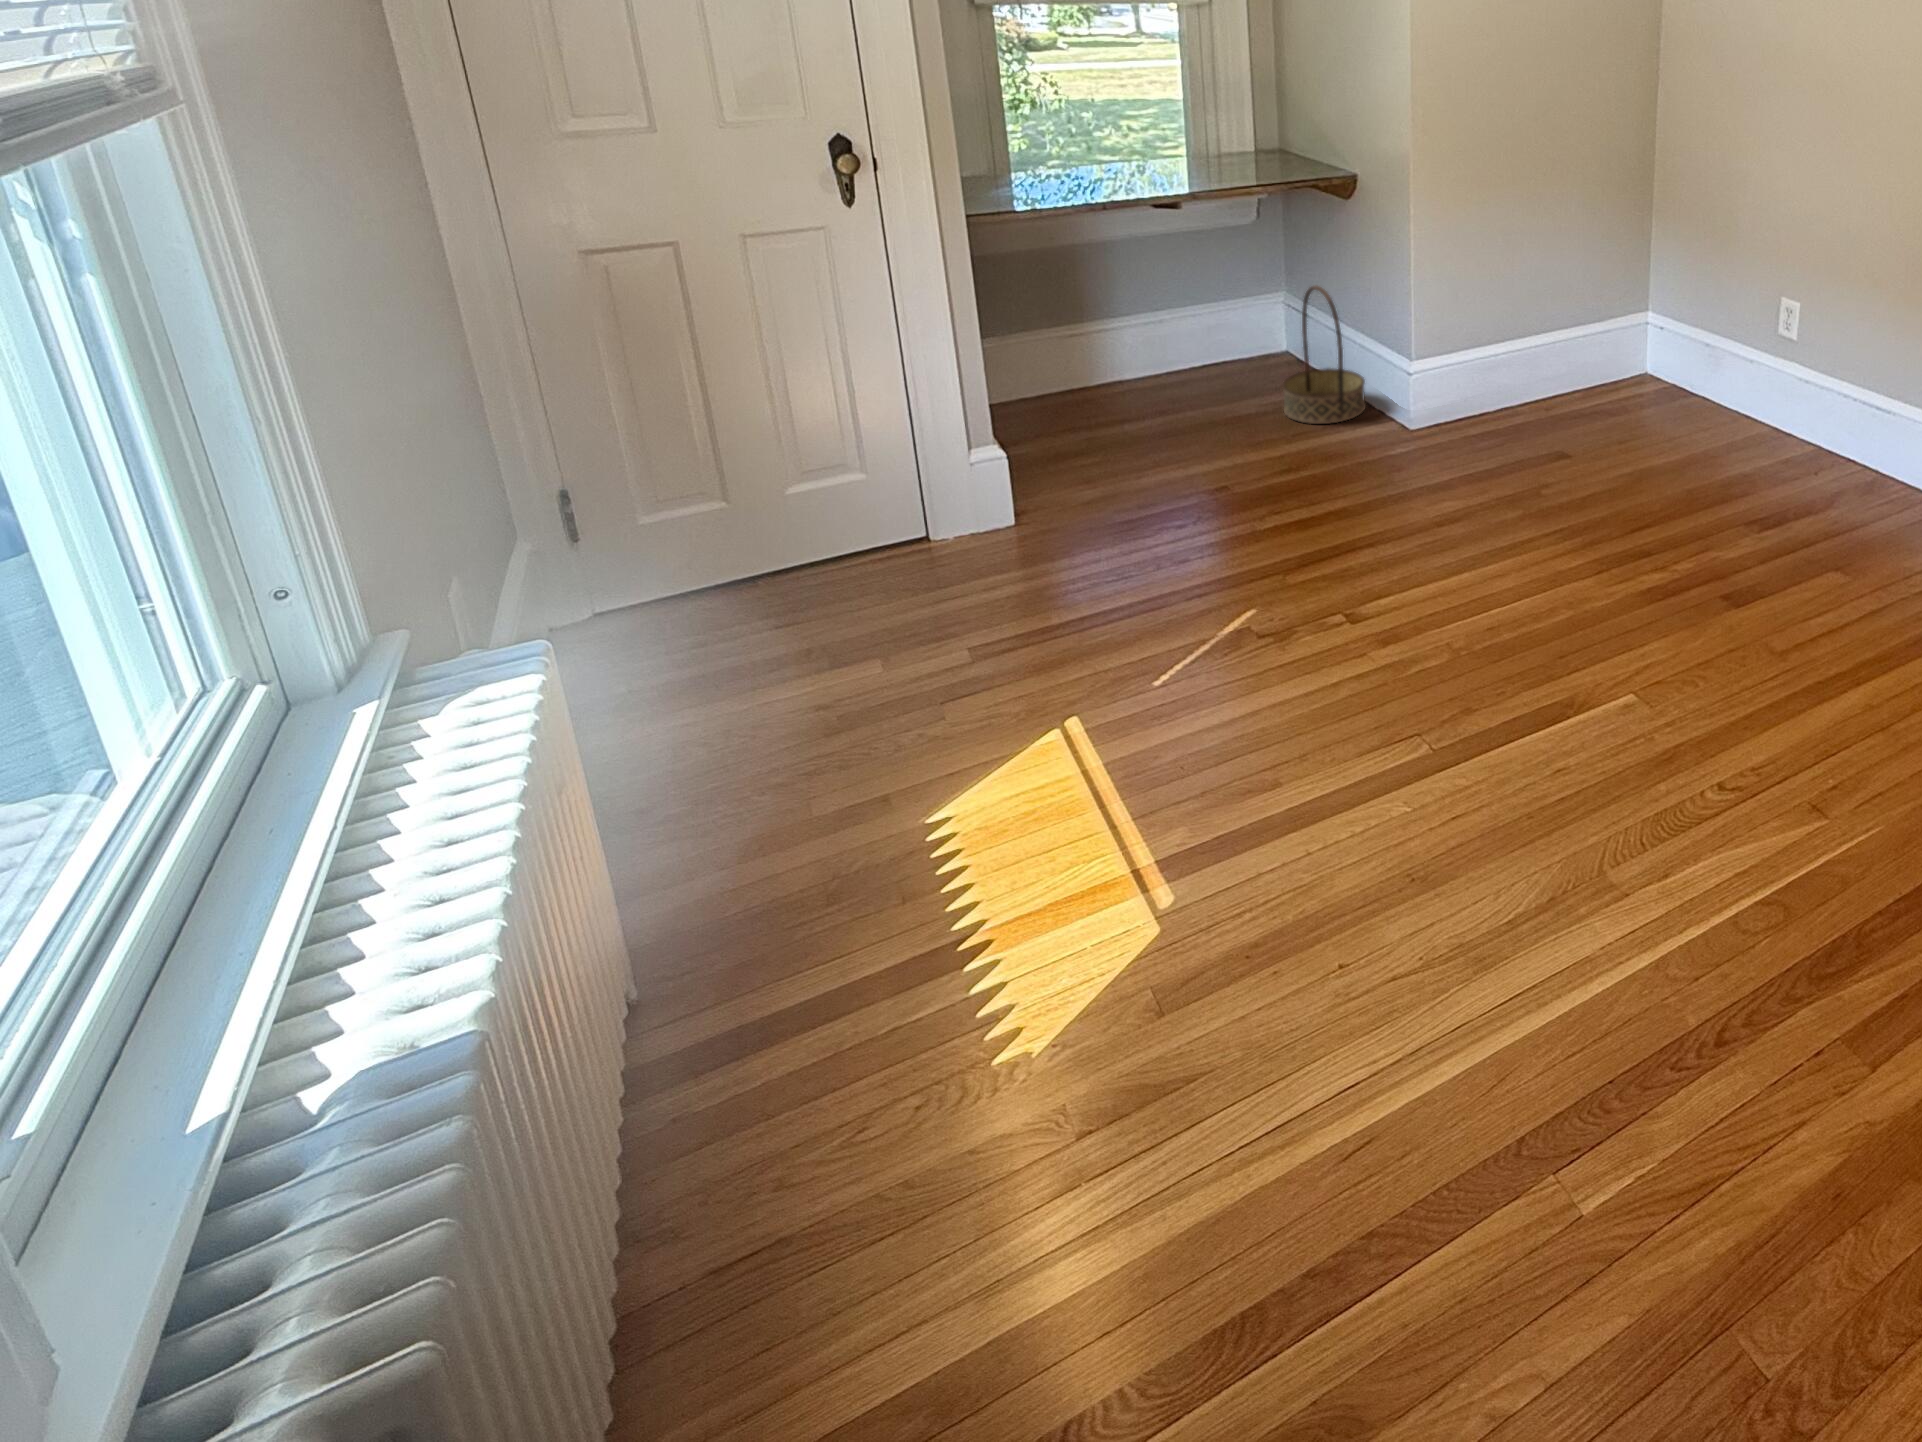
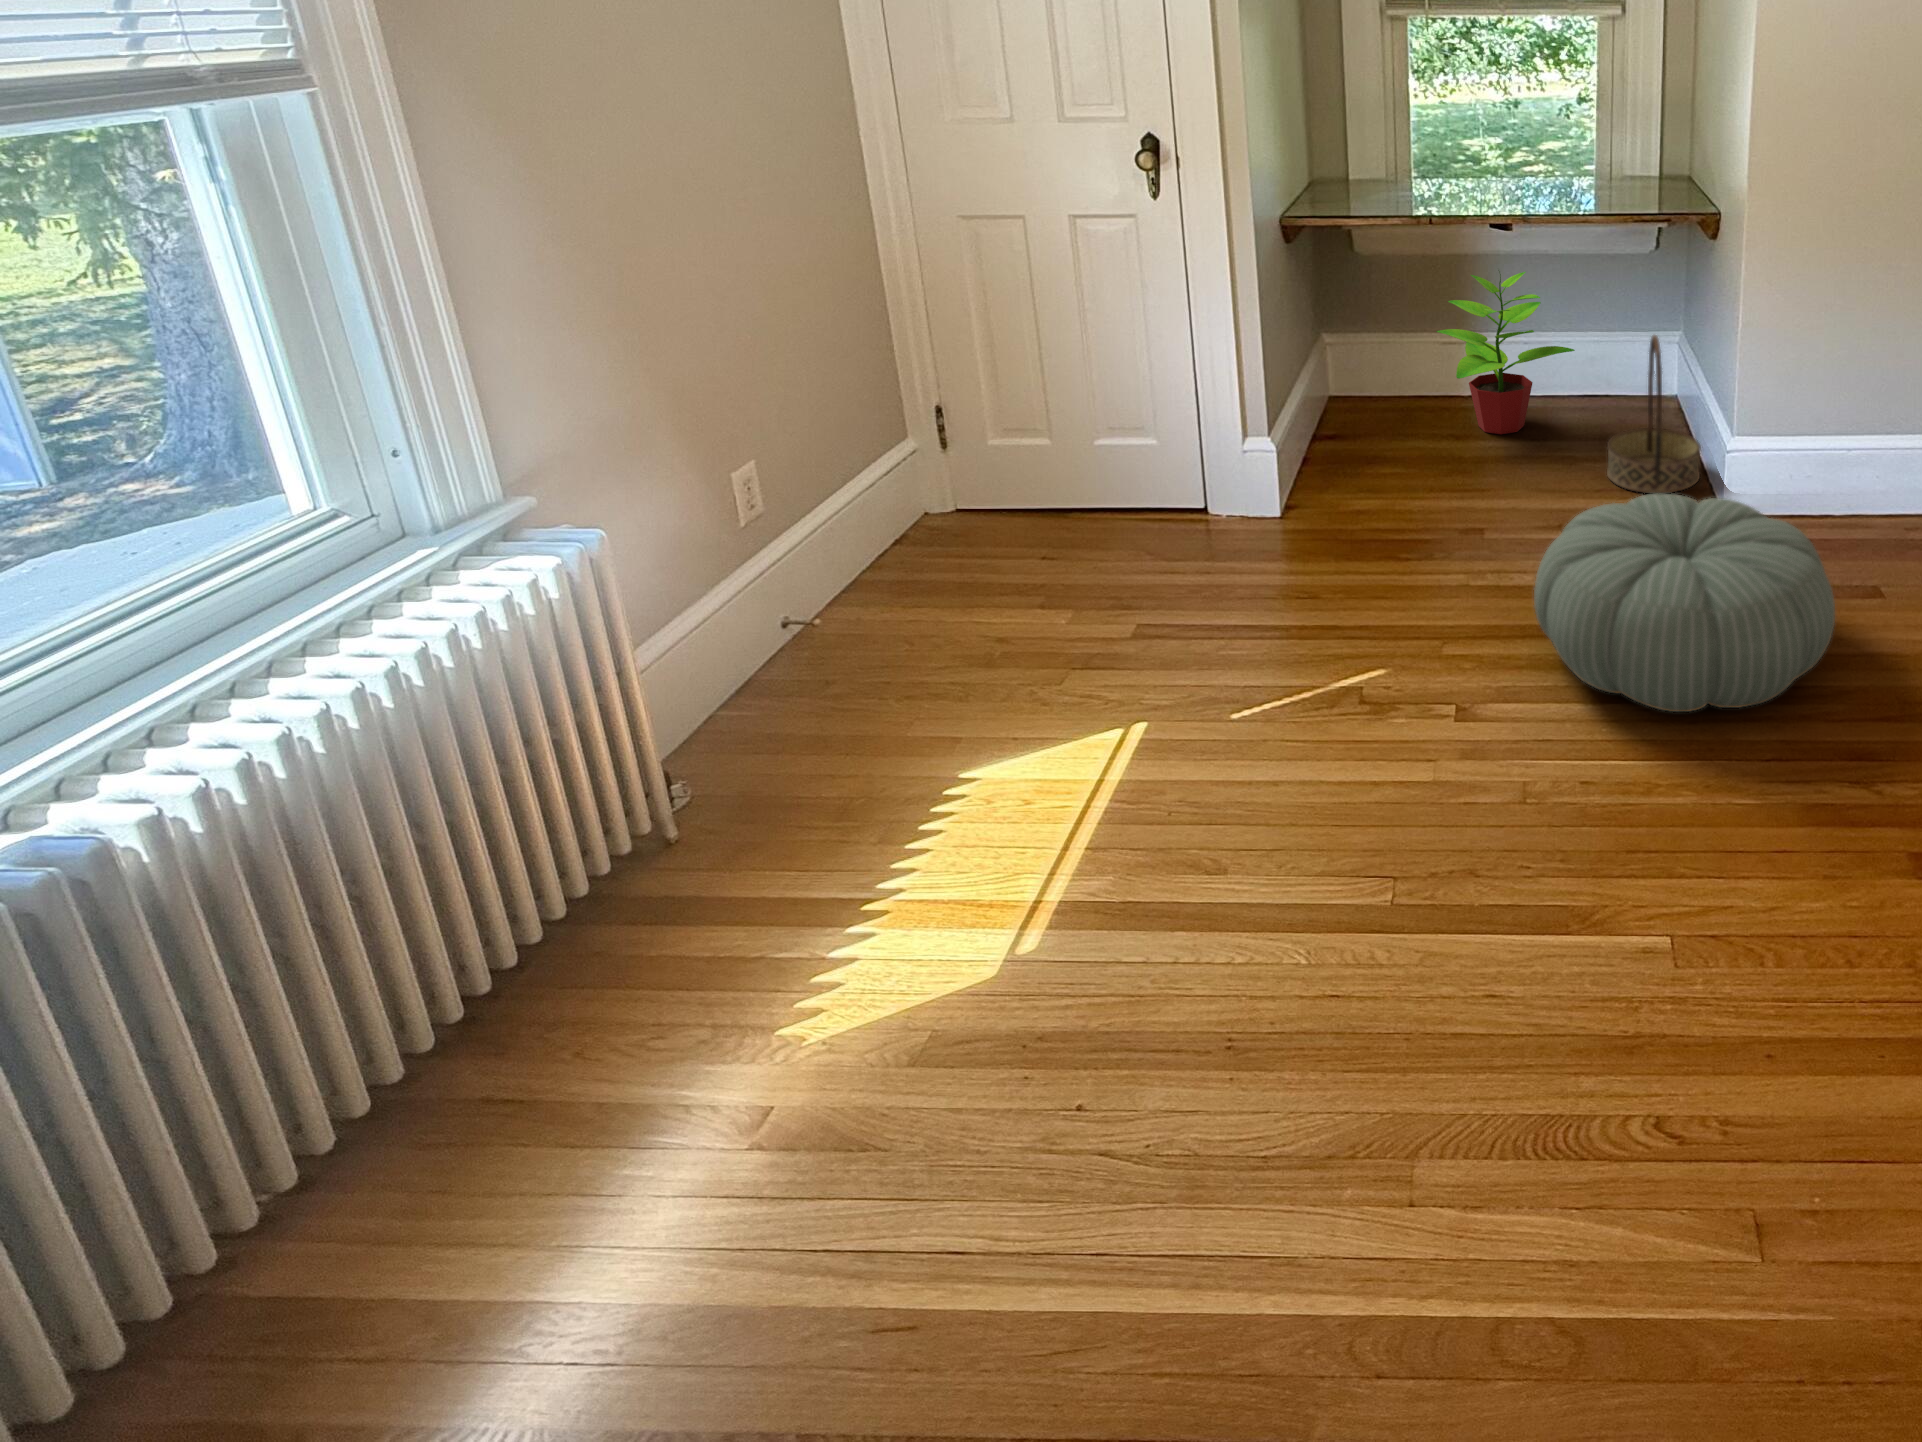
potted plant: none [1078,248,1217,407] -> present [1436,272,1575,434]
pouf: none [1348,398,1587,563] -> present [1534,493,1835,712]

